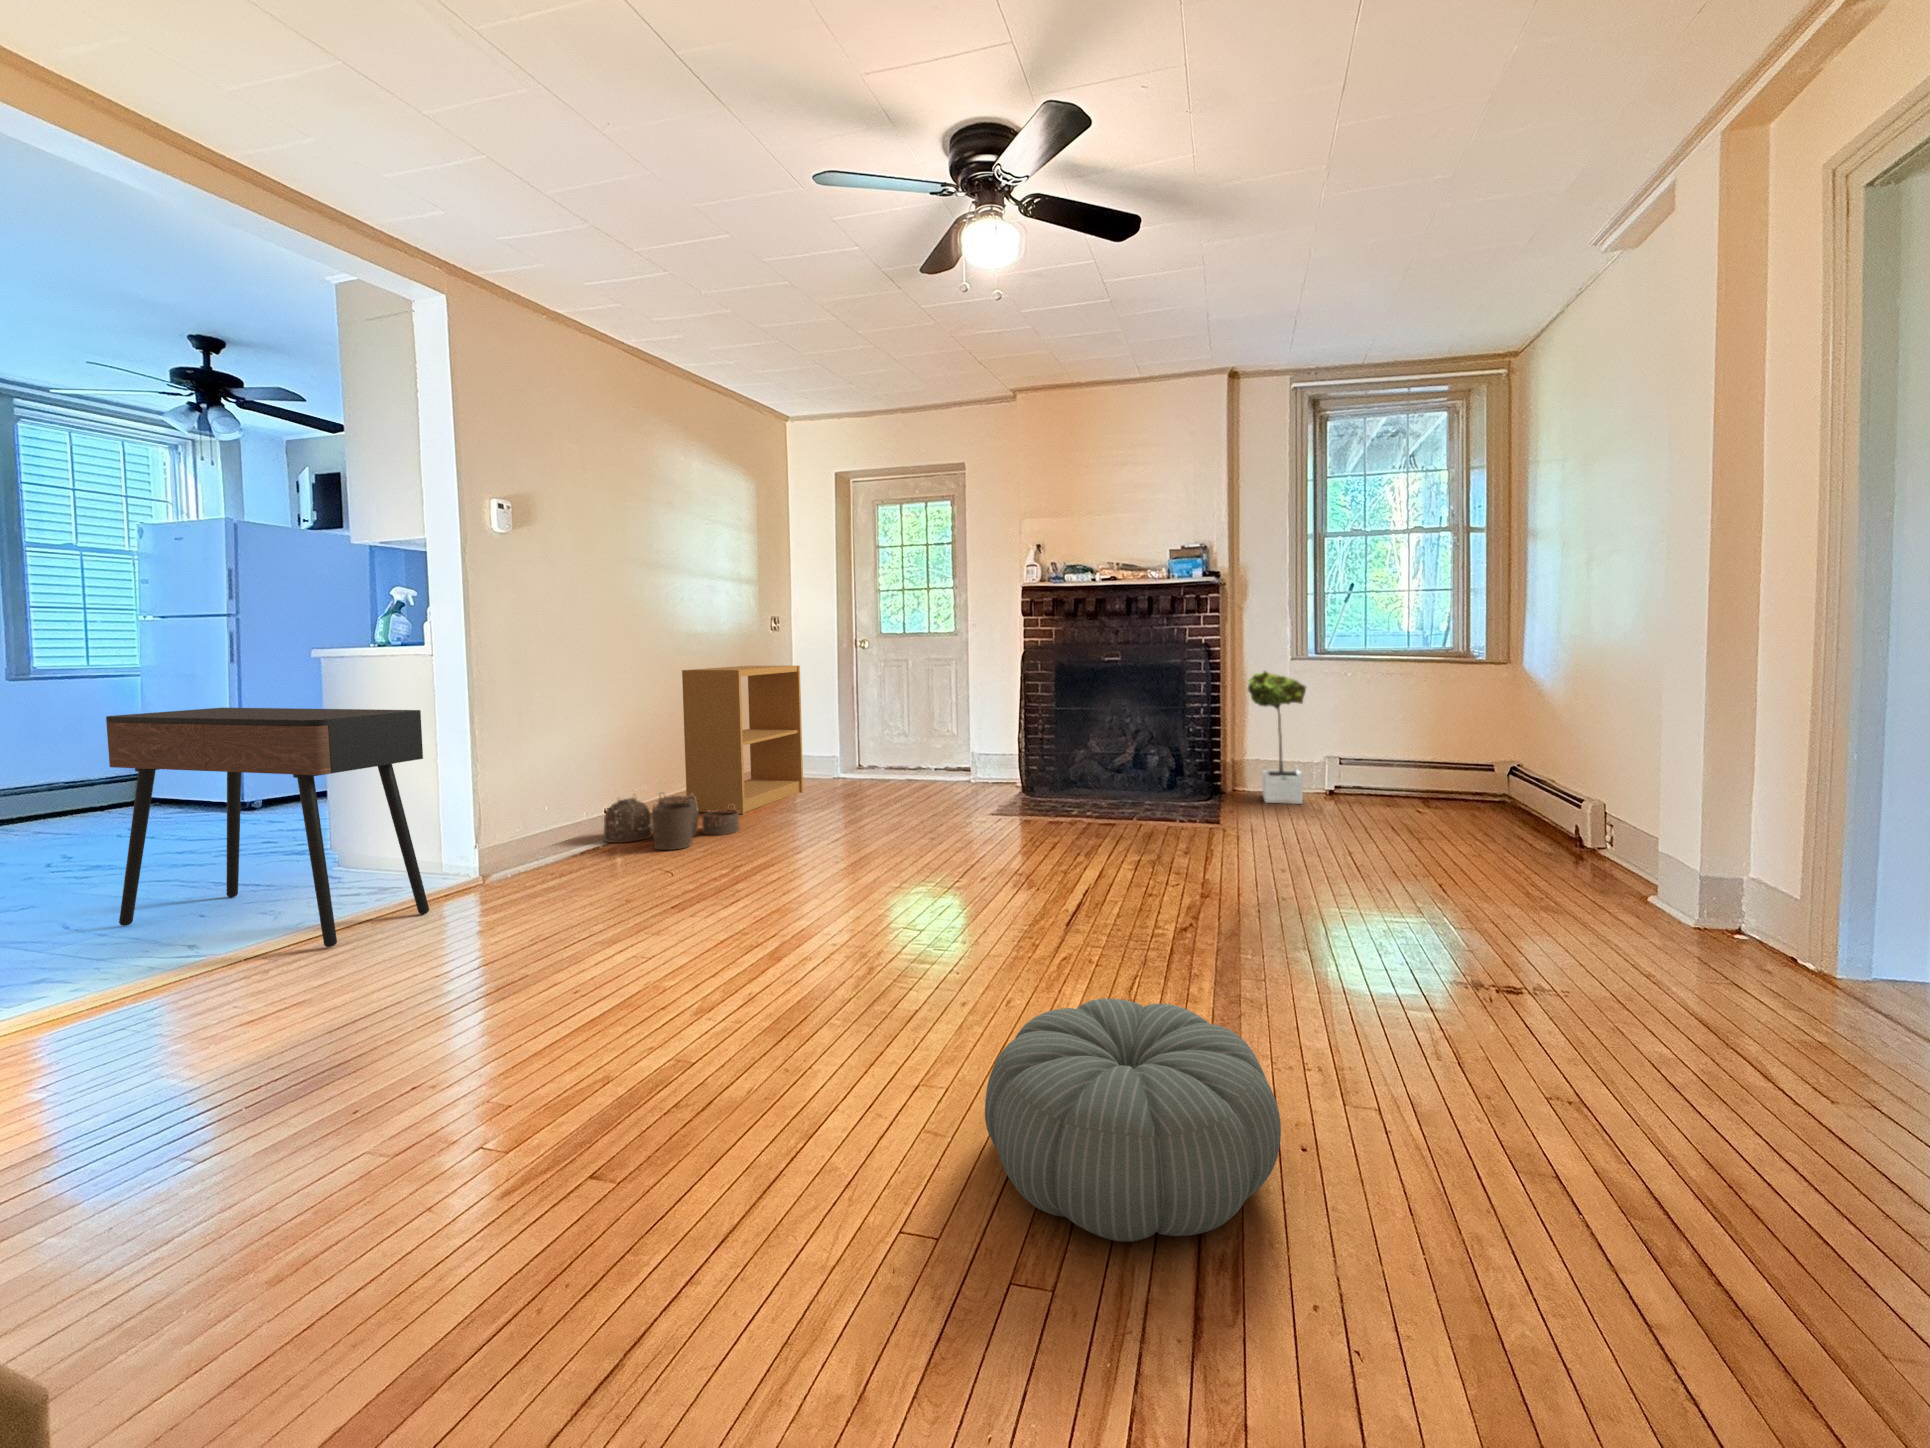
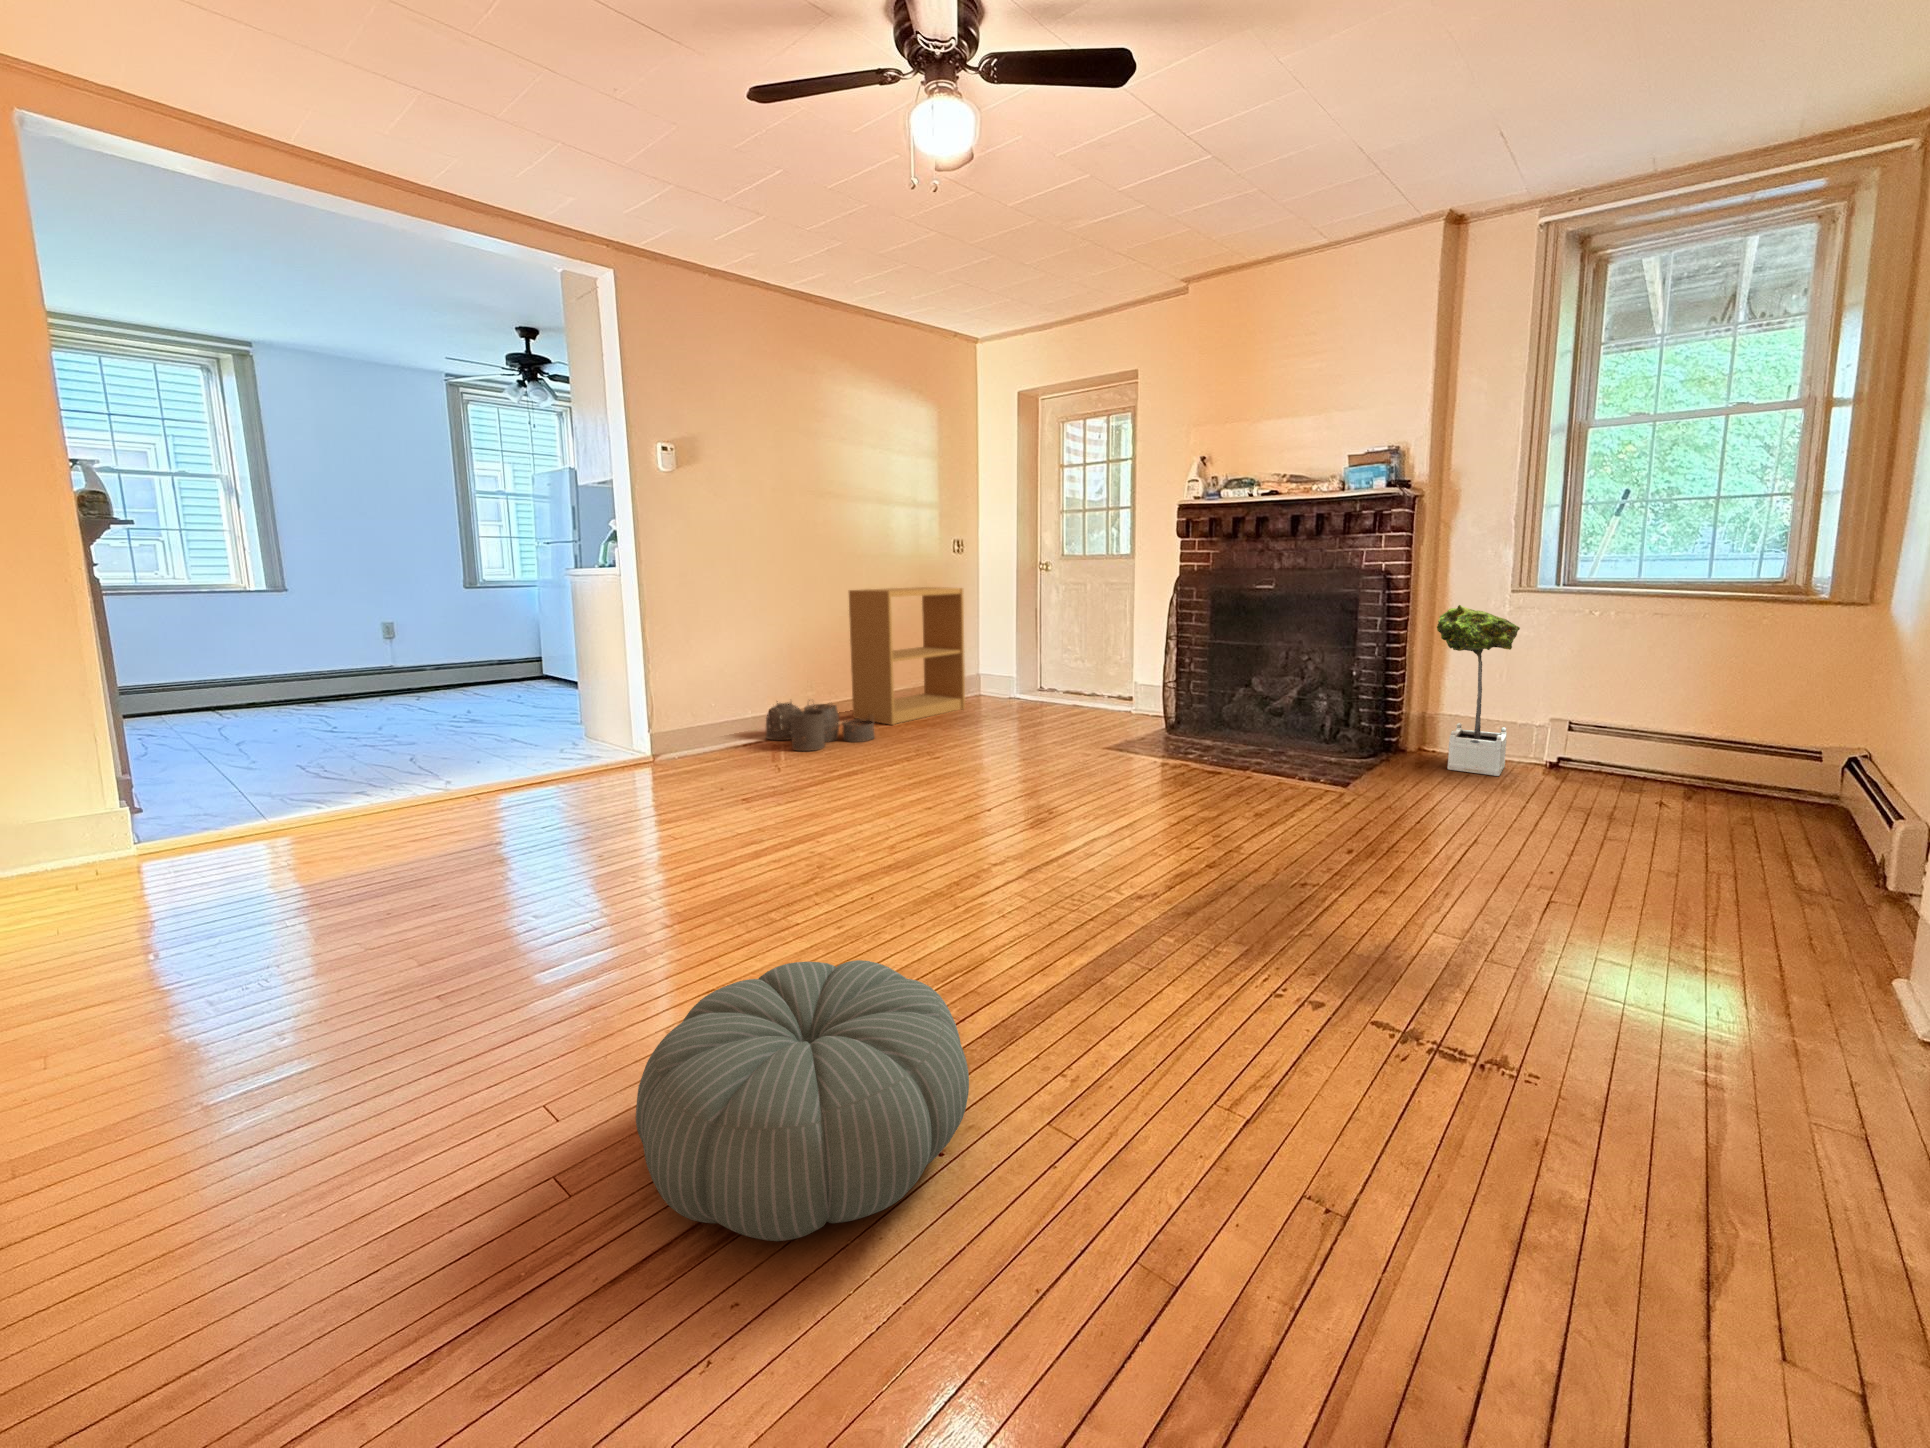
console table: present [106,708,429,947] -> none [418,611,594,797]

